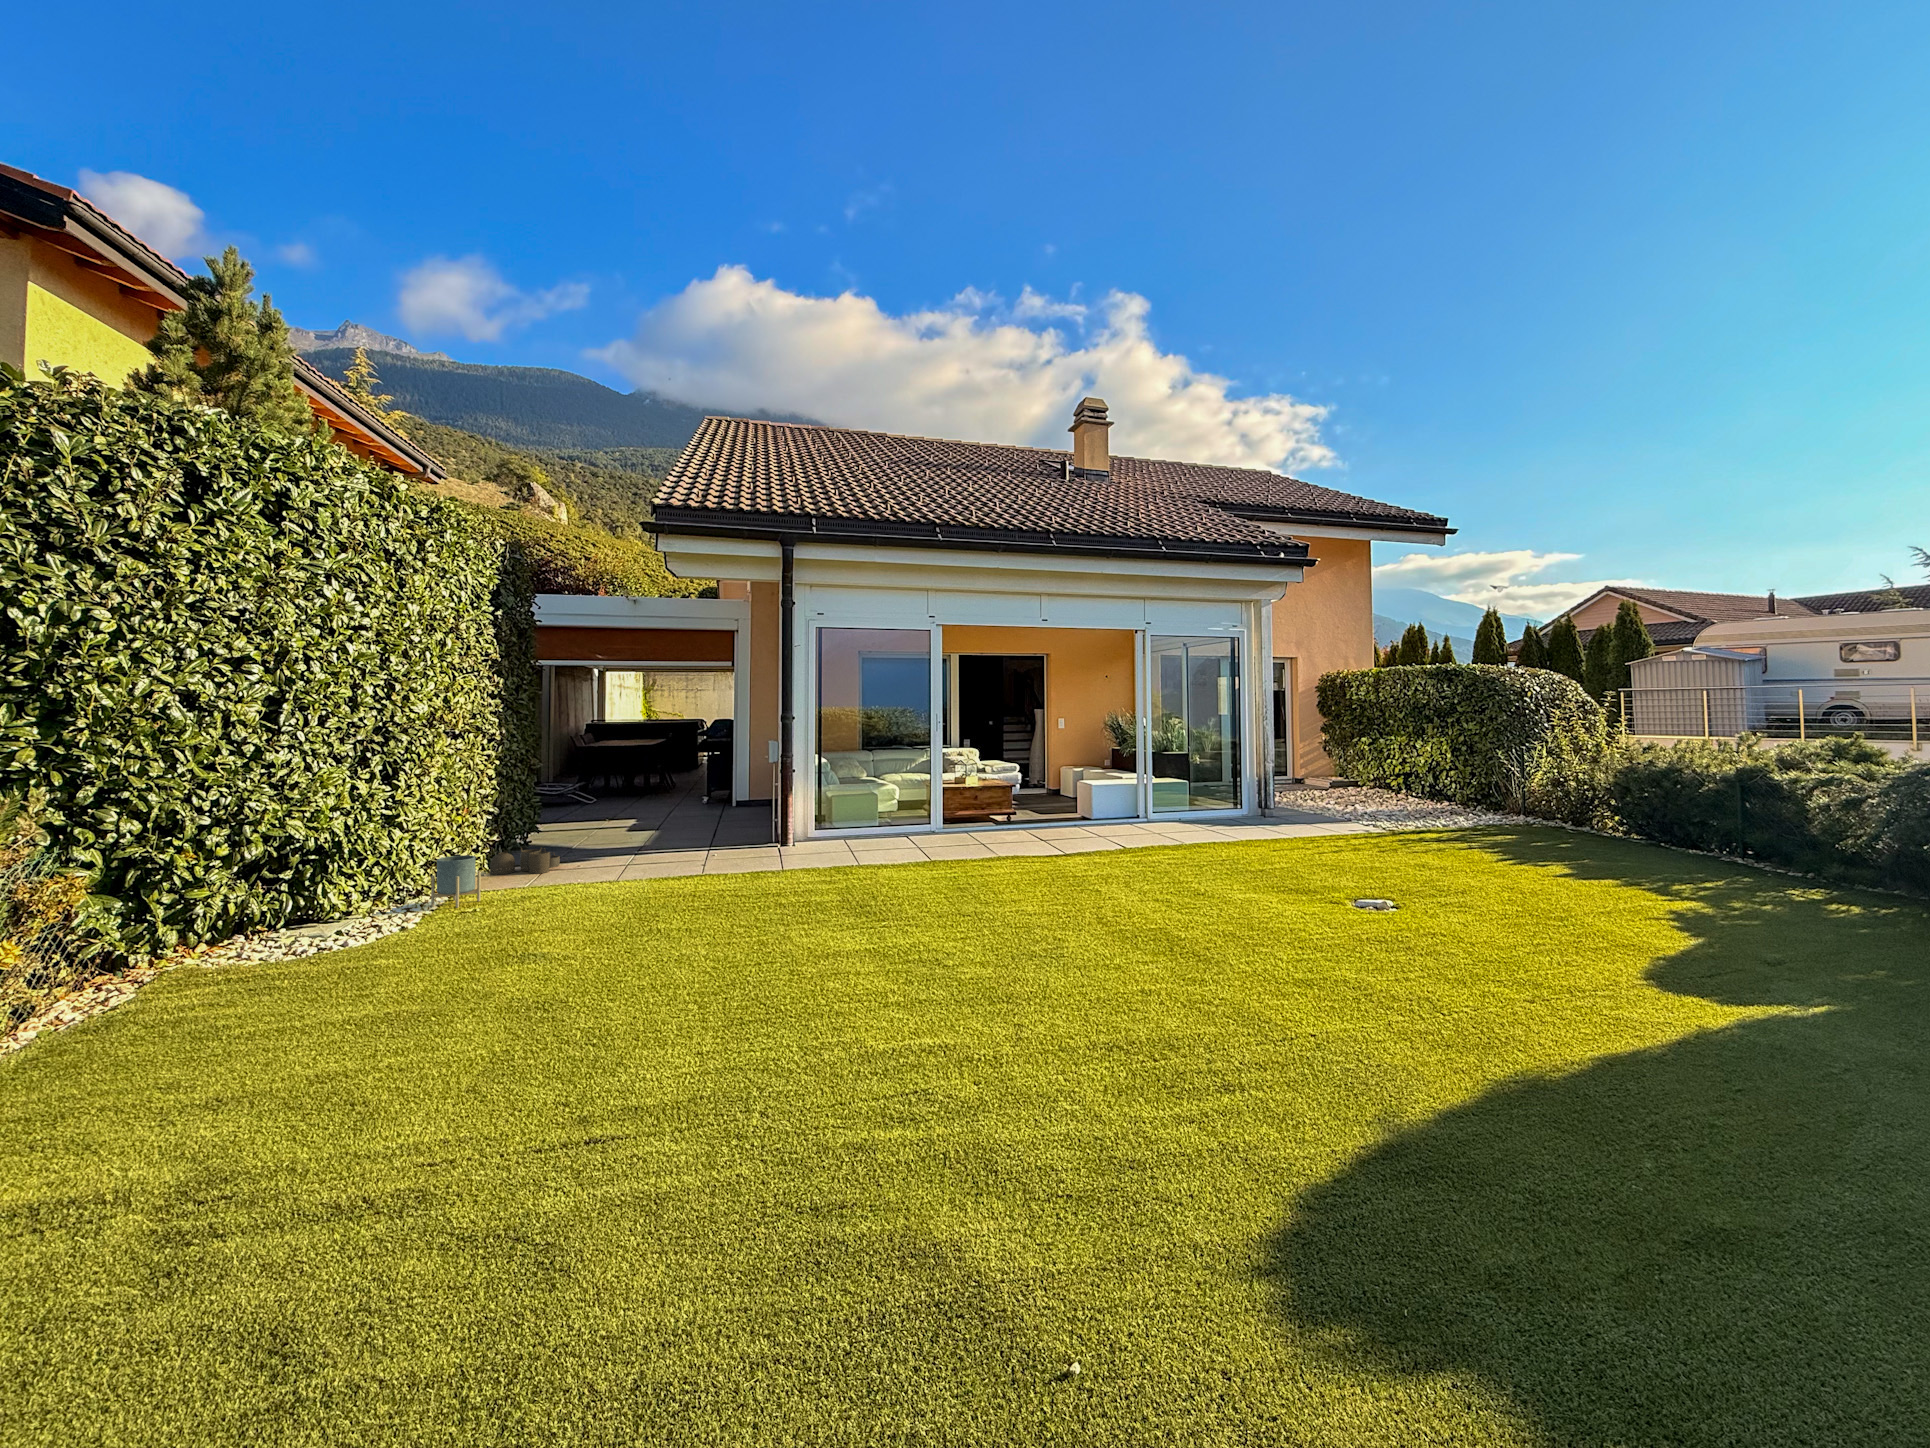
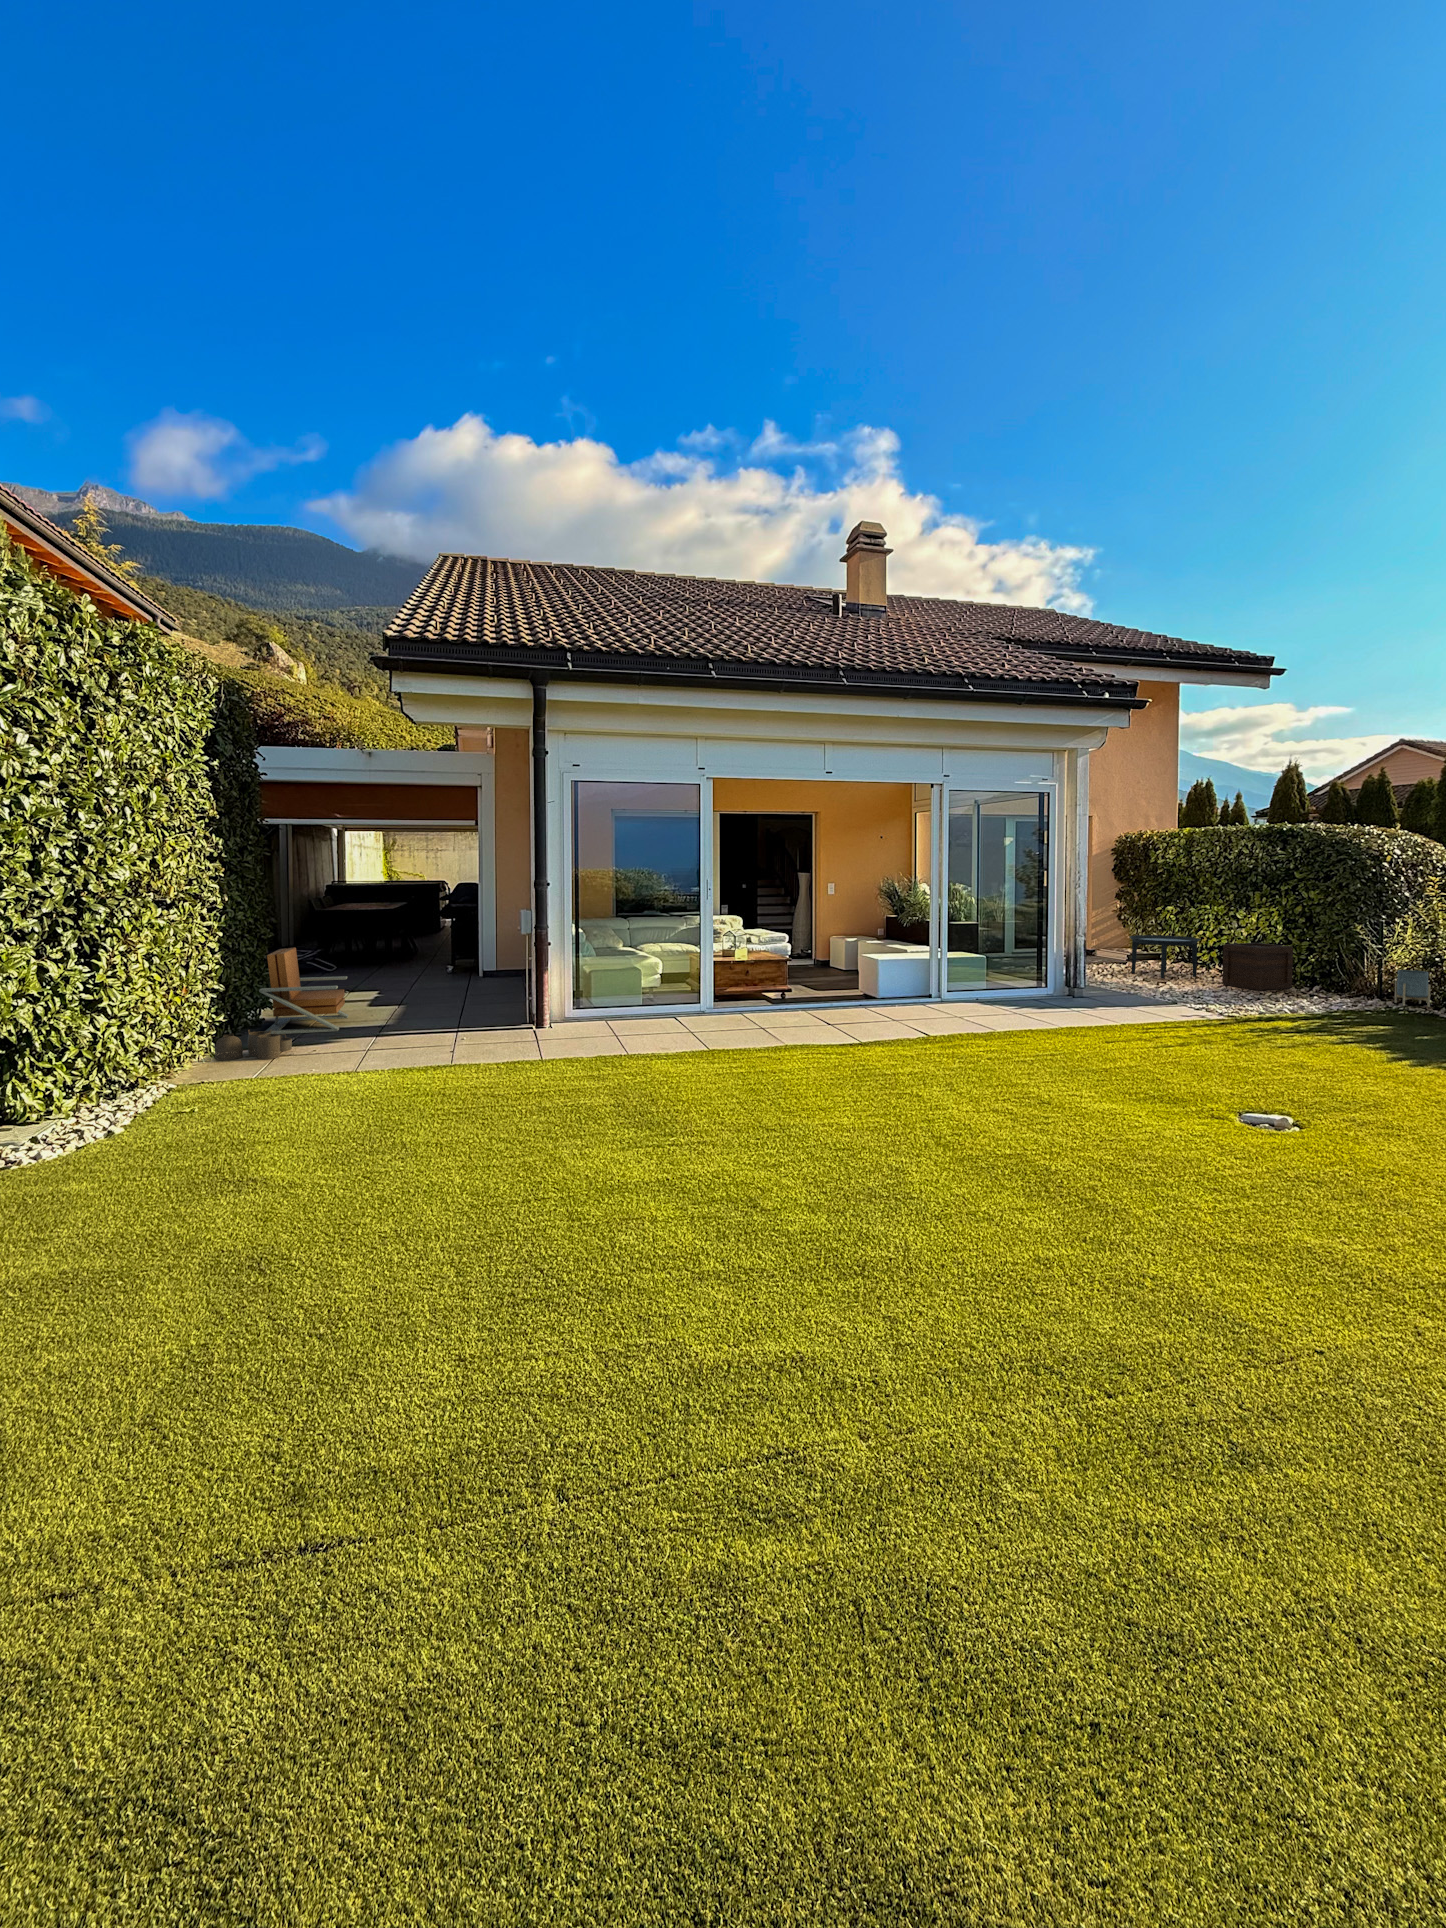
round table: none [1323,765,1383,803] -> present [1130,935,1201,978]
wooden crate: none [1398,771,1456,812] -> present [1222,943,1293,991]
lounge chair: none [530,776,610,855] -> present [259,948,348,1034]
planter: present [431,855,481,908] -> present [1394,970,1431,1007]

